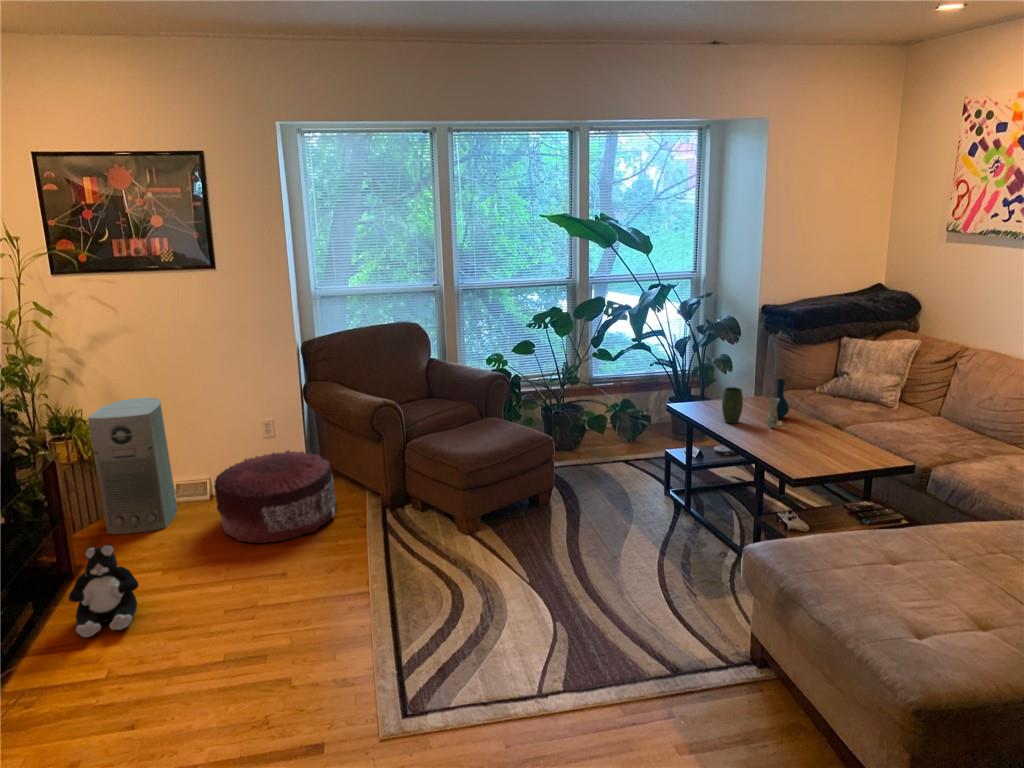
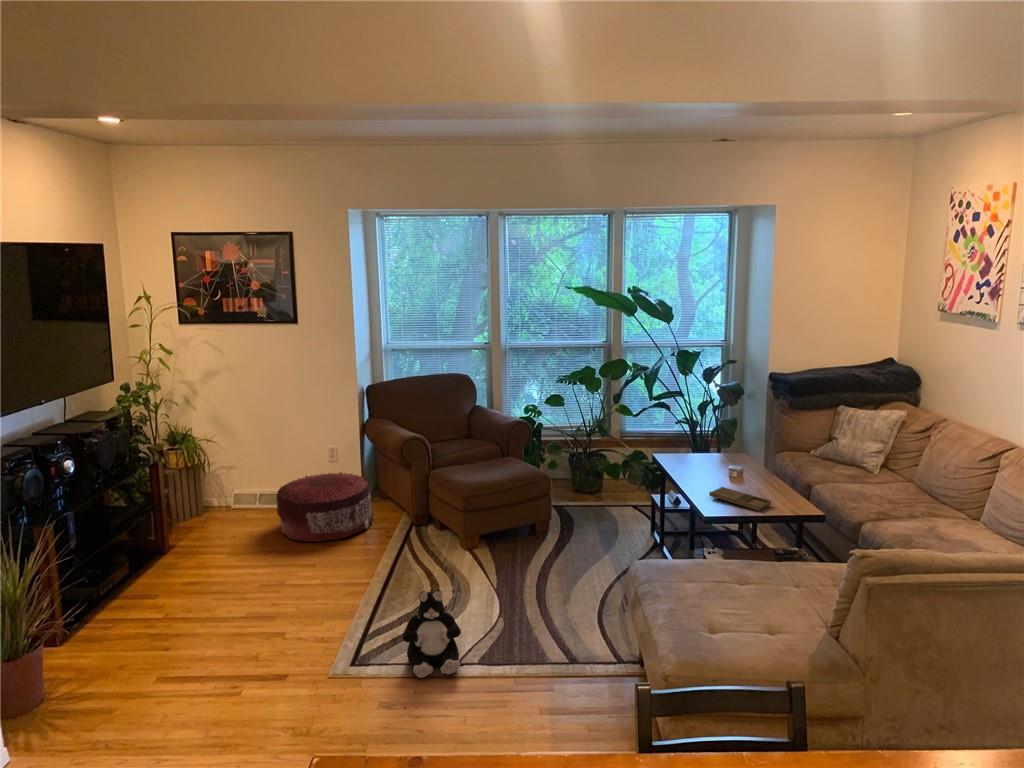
vase: present [722,379,789,428] -> none [689,437,754,480]
air purifier: present [88,398,177,534] -> none [193,422,255,526]
tray: none [772,438,844,464] -> present [709,487,771,511]
plush toy: present [69,544,139,637] -> present [402,590,461,678]

